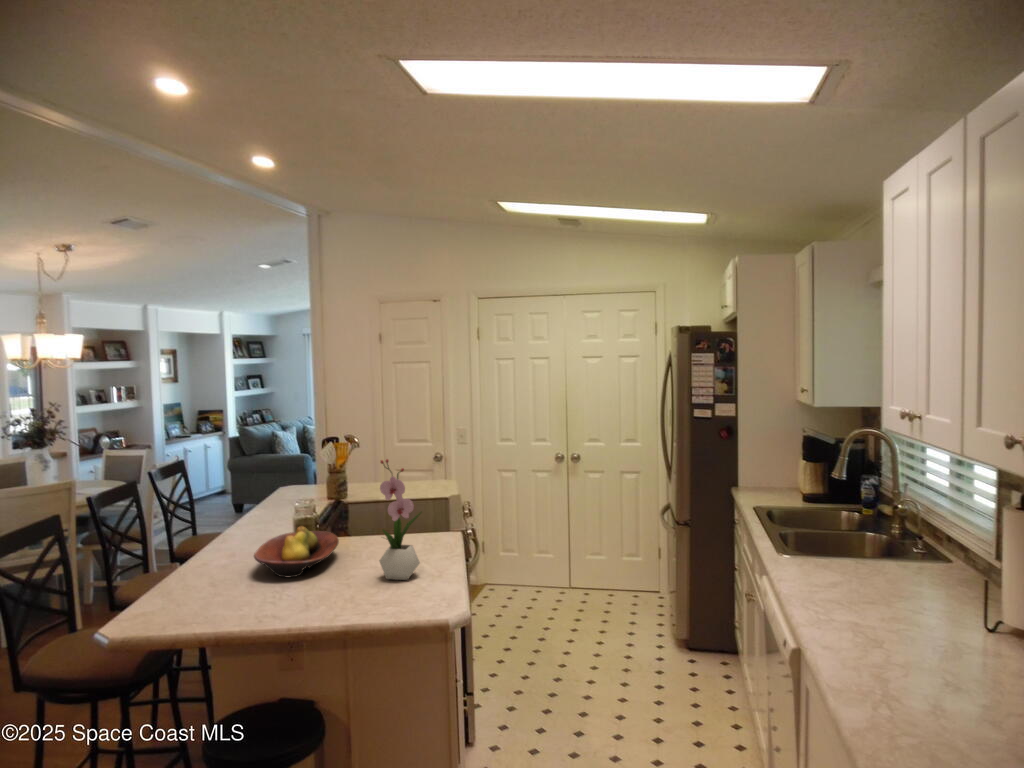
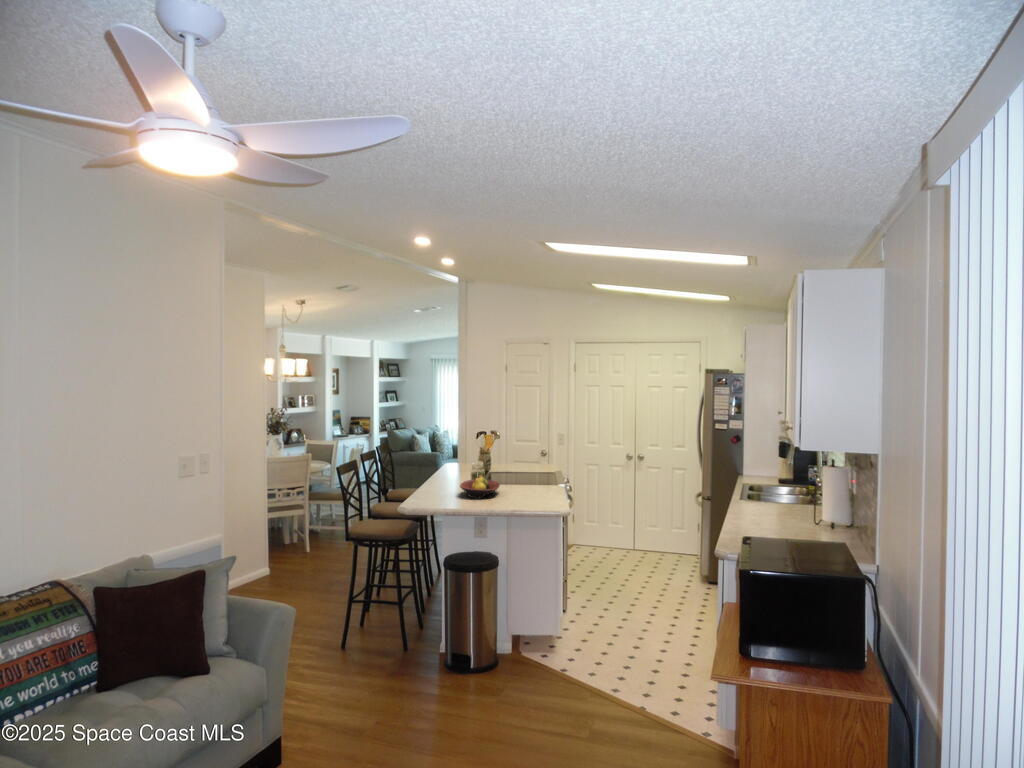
flower arrangement: present [379,459,421,580] -> none [524,439,546,501]

